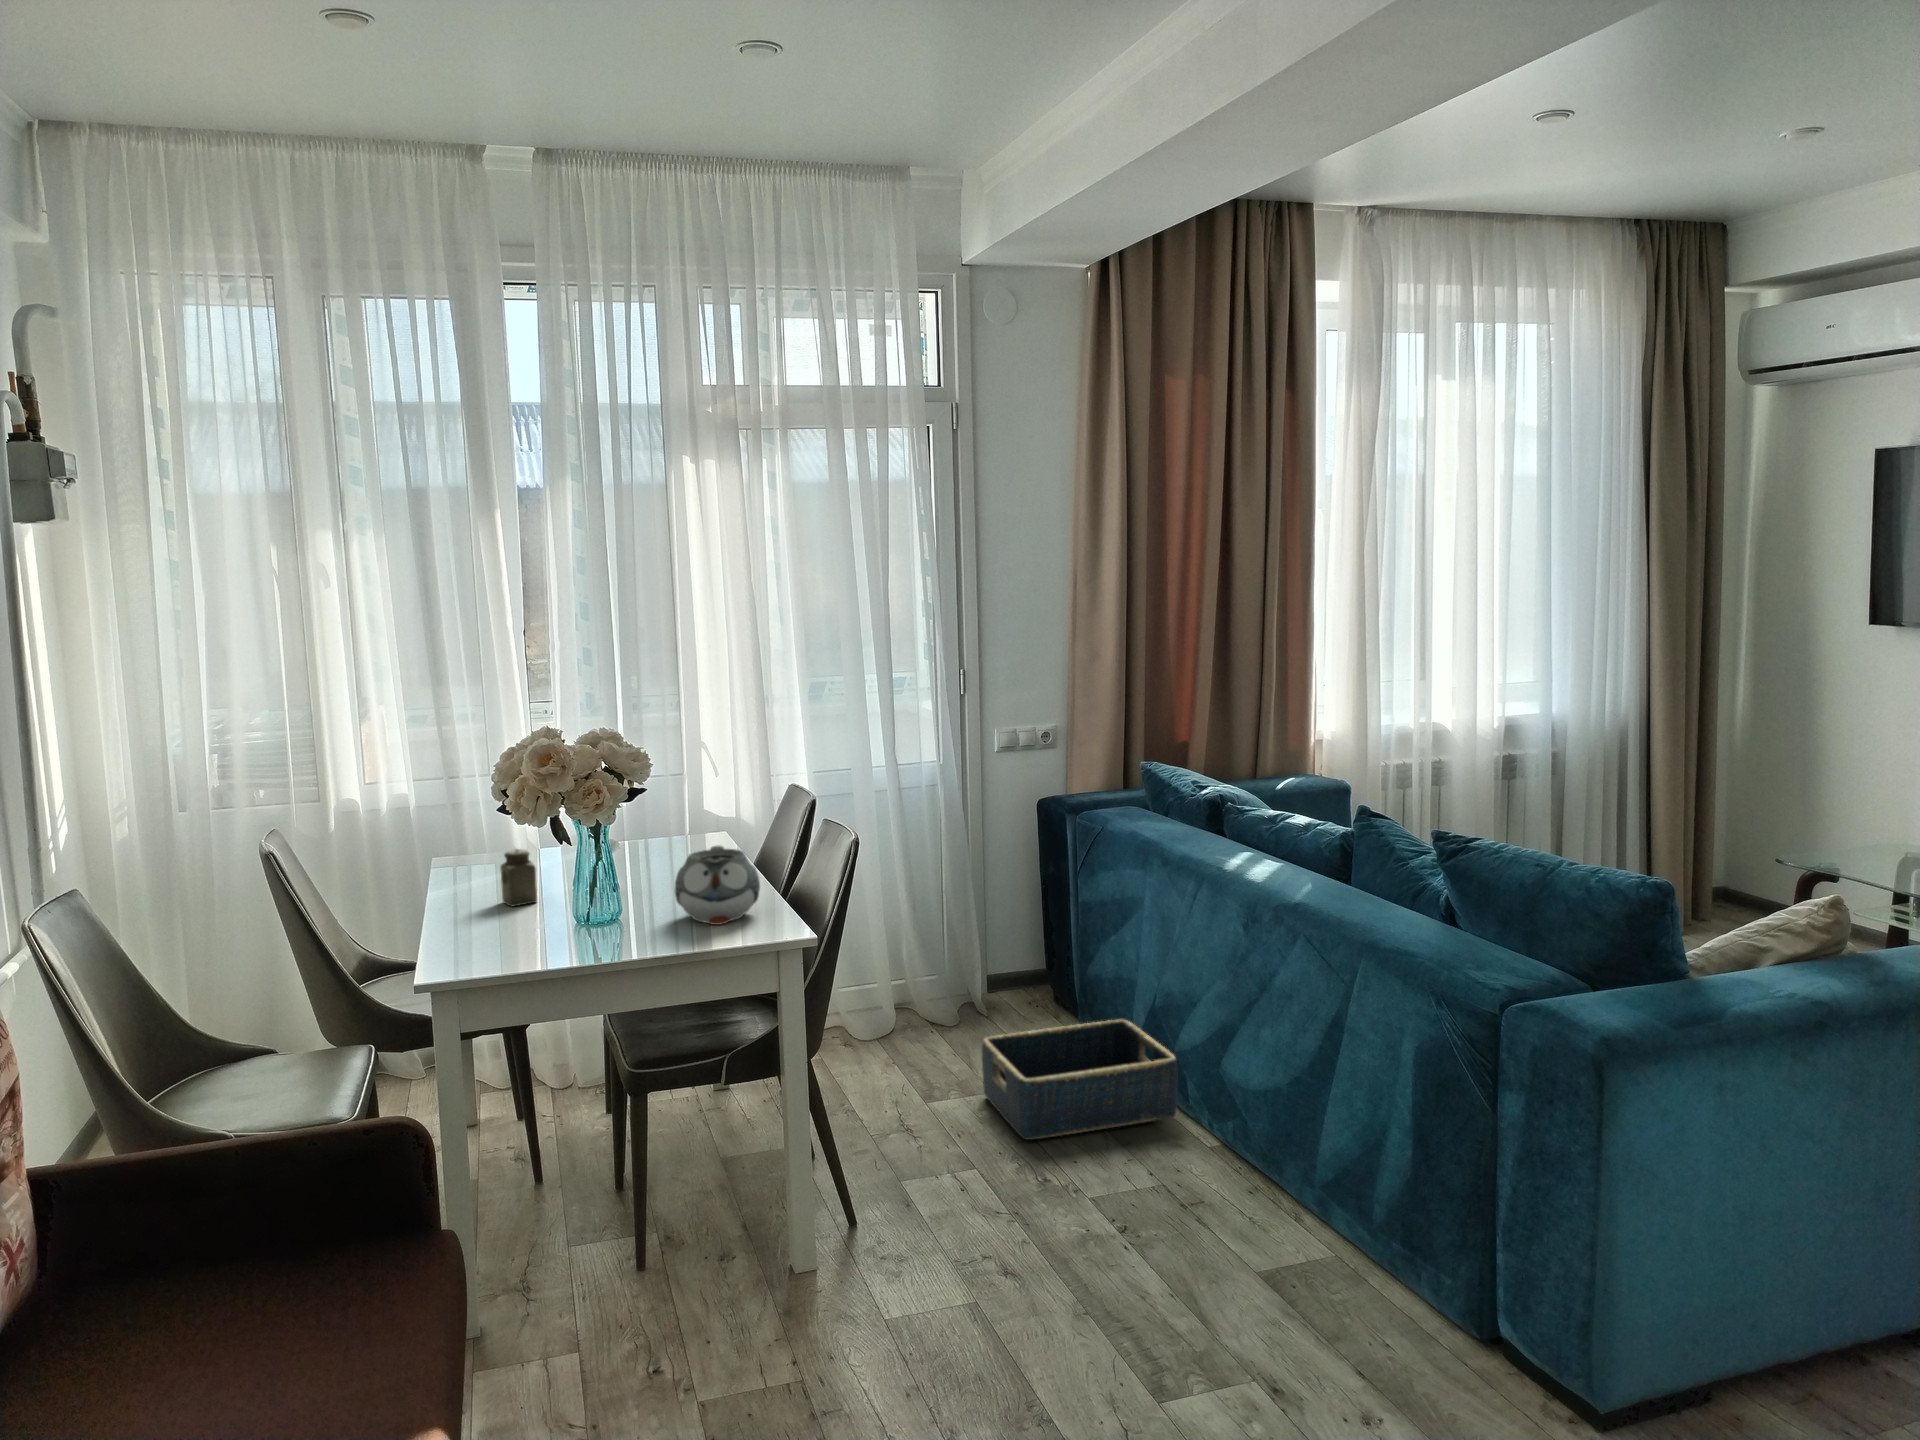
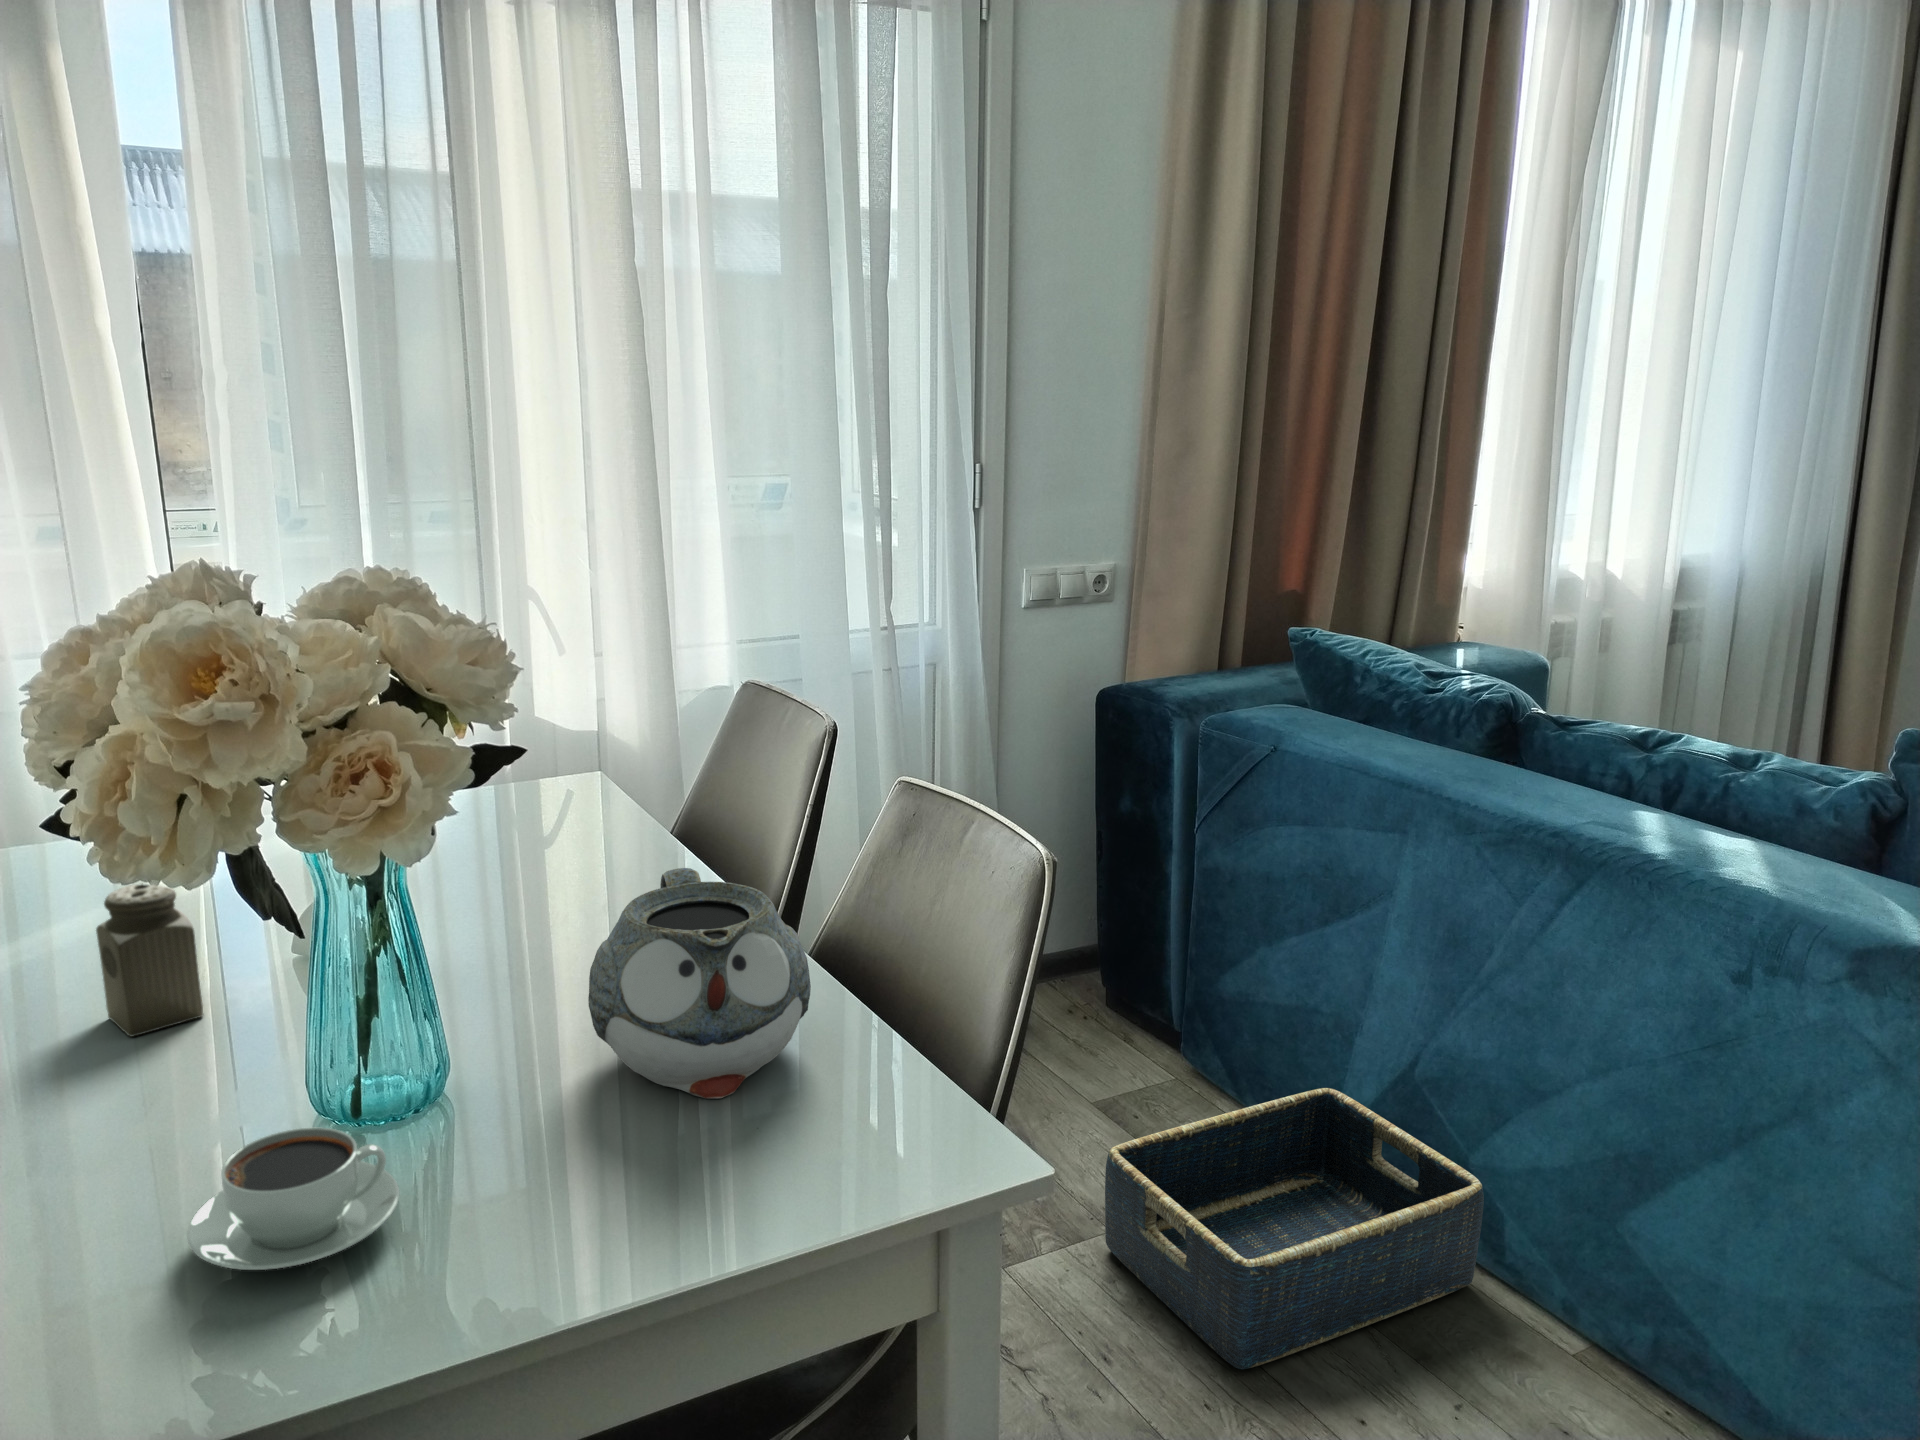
coffee cup: none [533,915,600,952] -> present [187,1127,400,1270]

